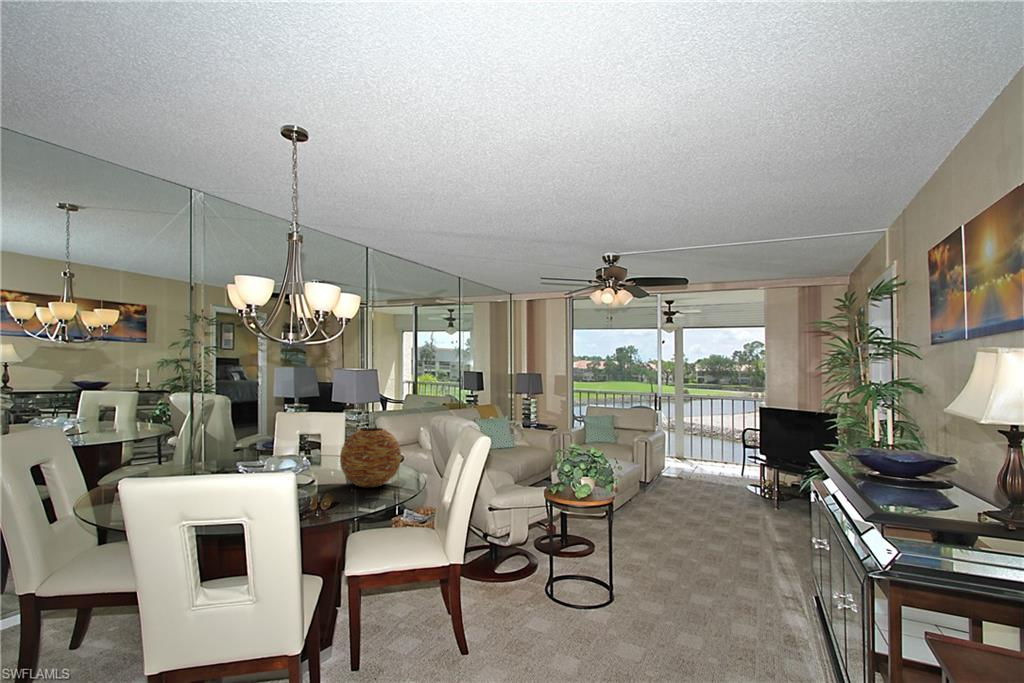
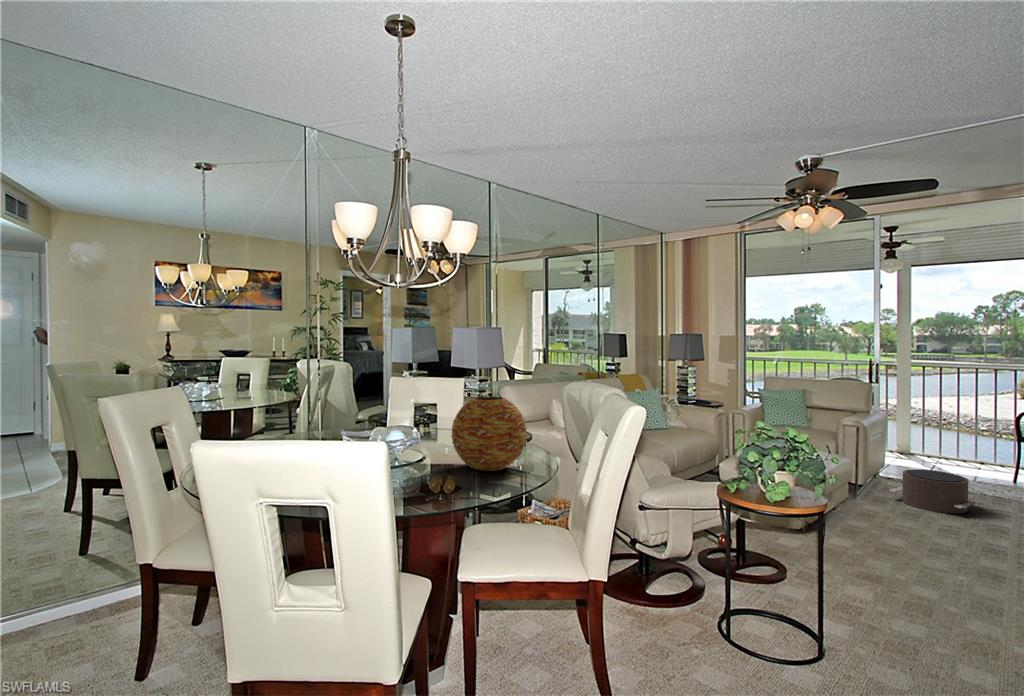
pouf: none [673,472,727,502] -> present [889,469,976,513]

